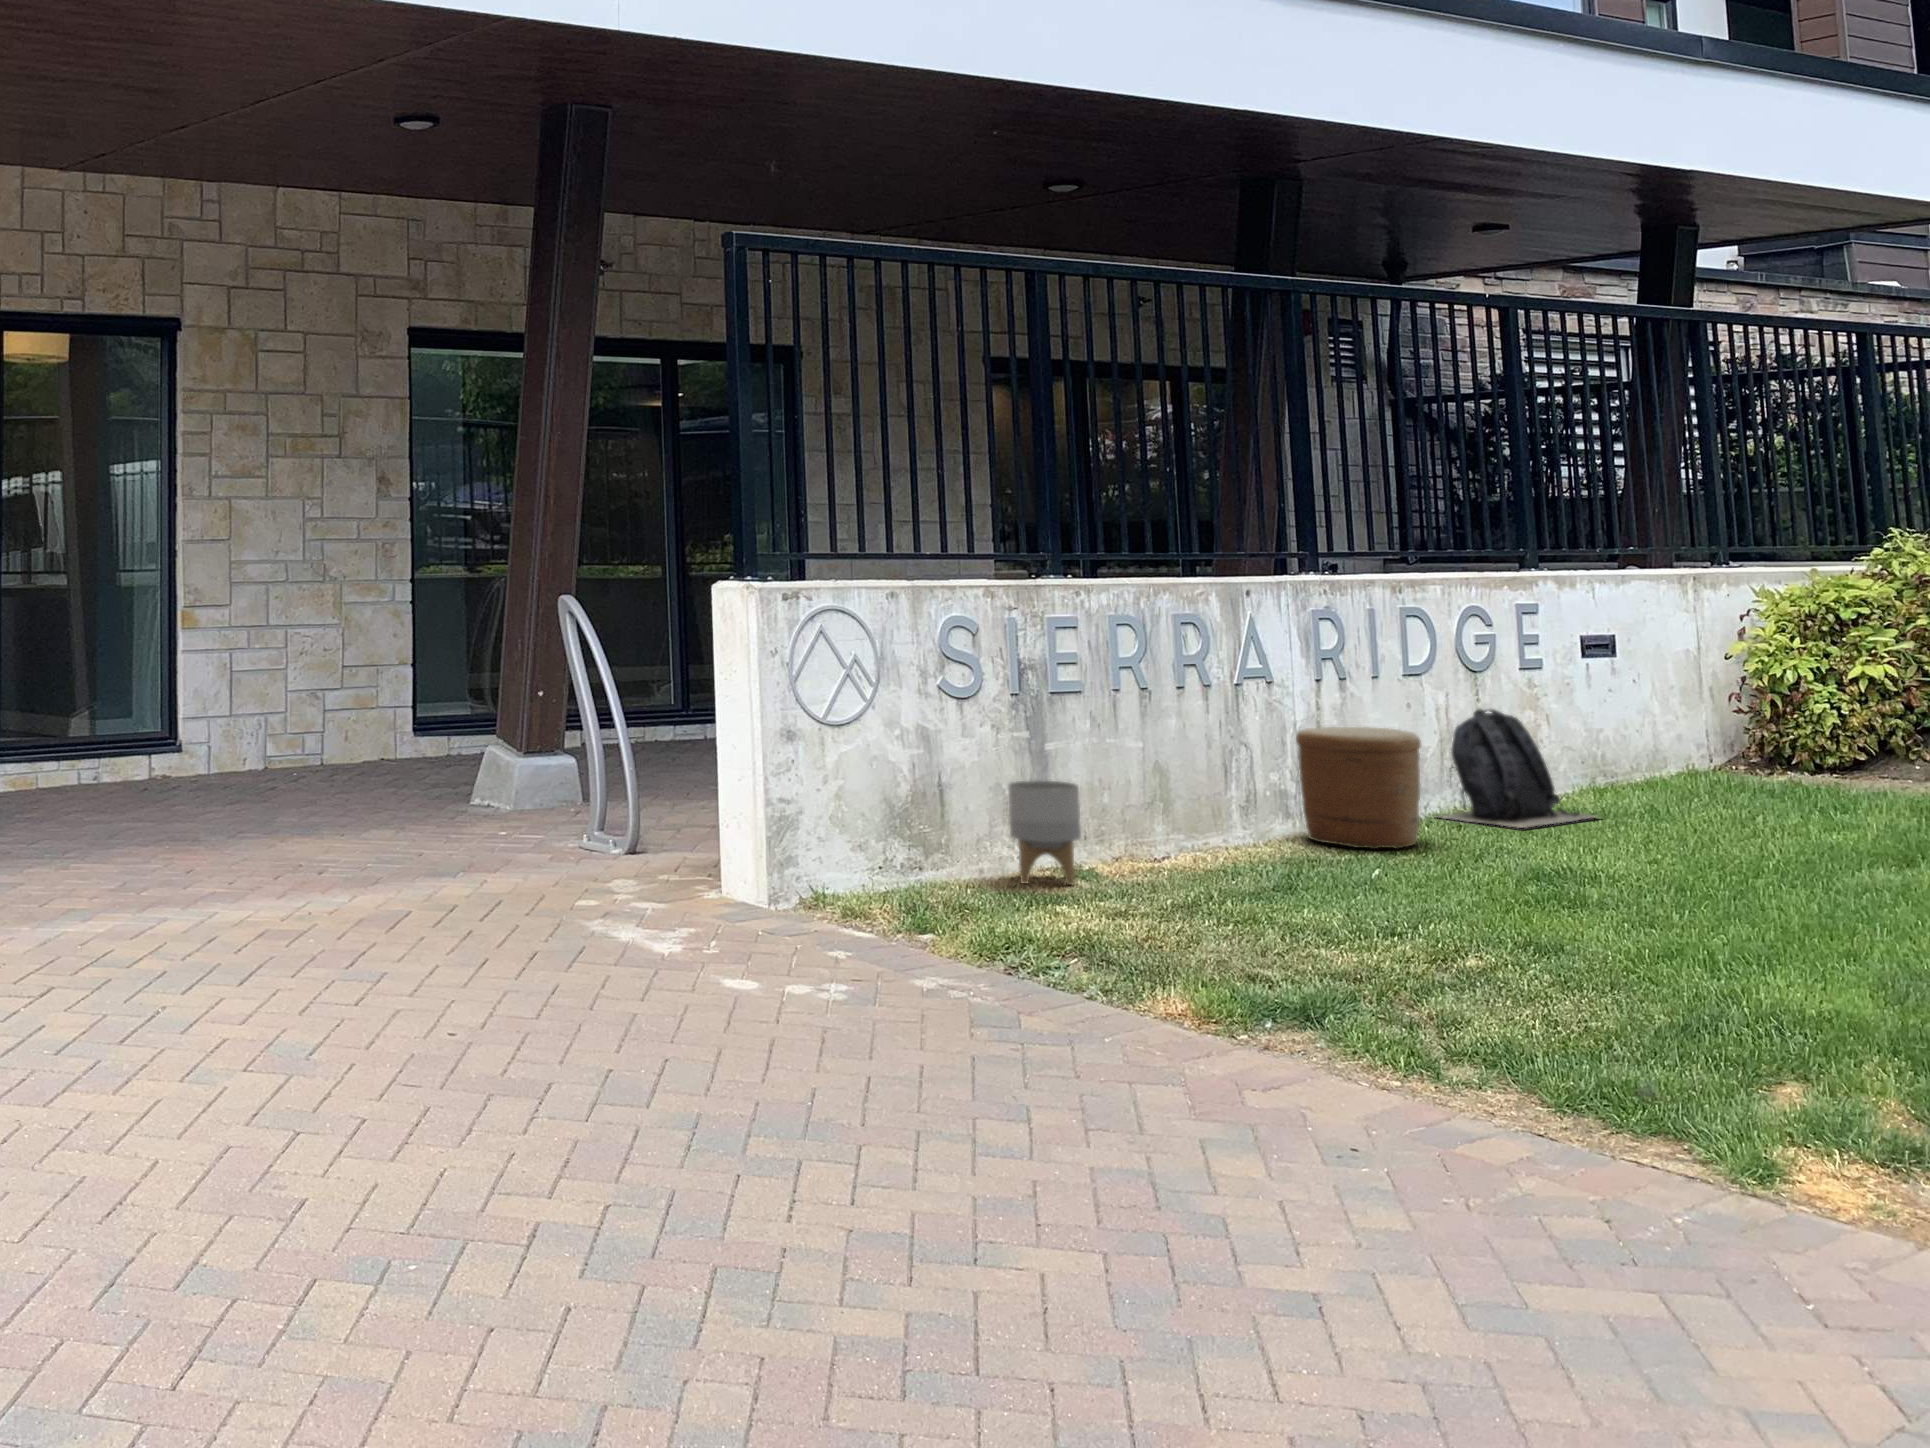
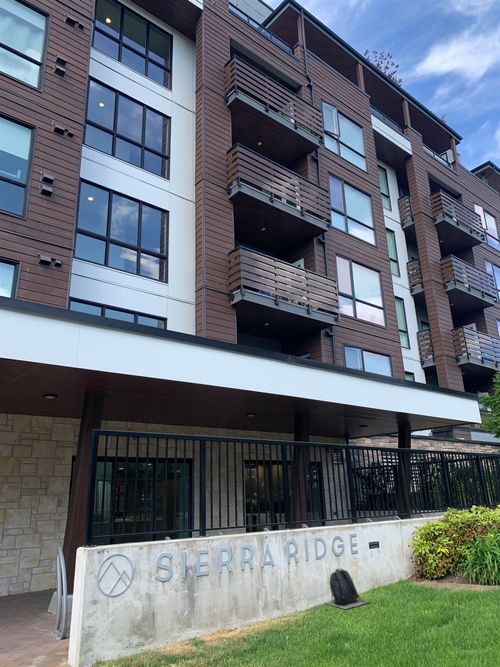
woven basket: present [1296,727,1421,849] -> none [279,579,312,623]
planter: present [1008,780,1081,885] -> none [175,609,197,649]

